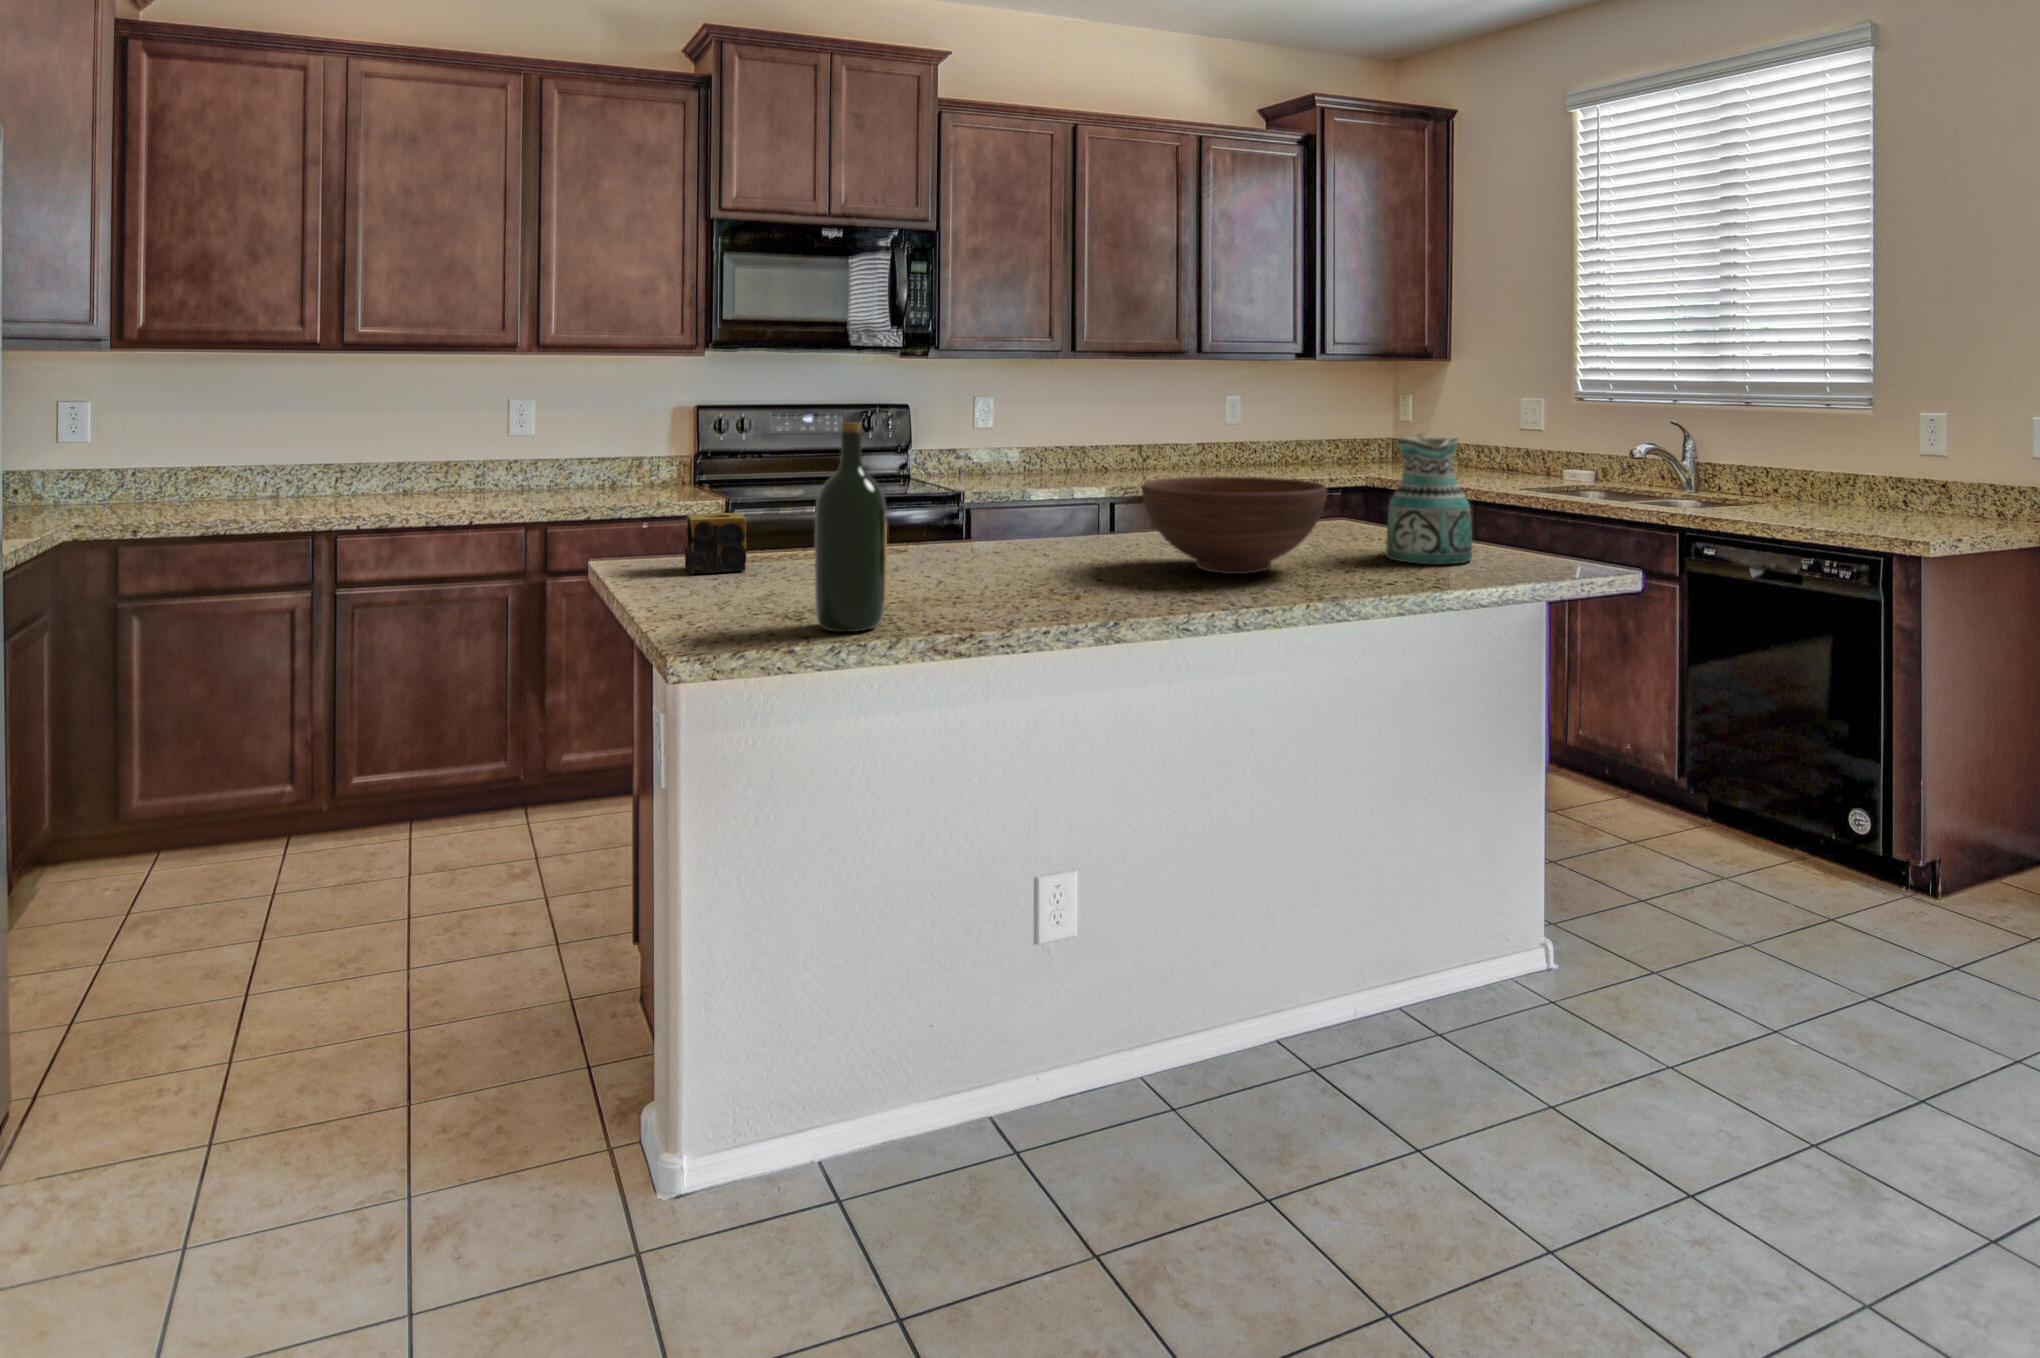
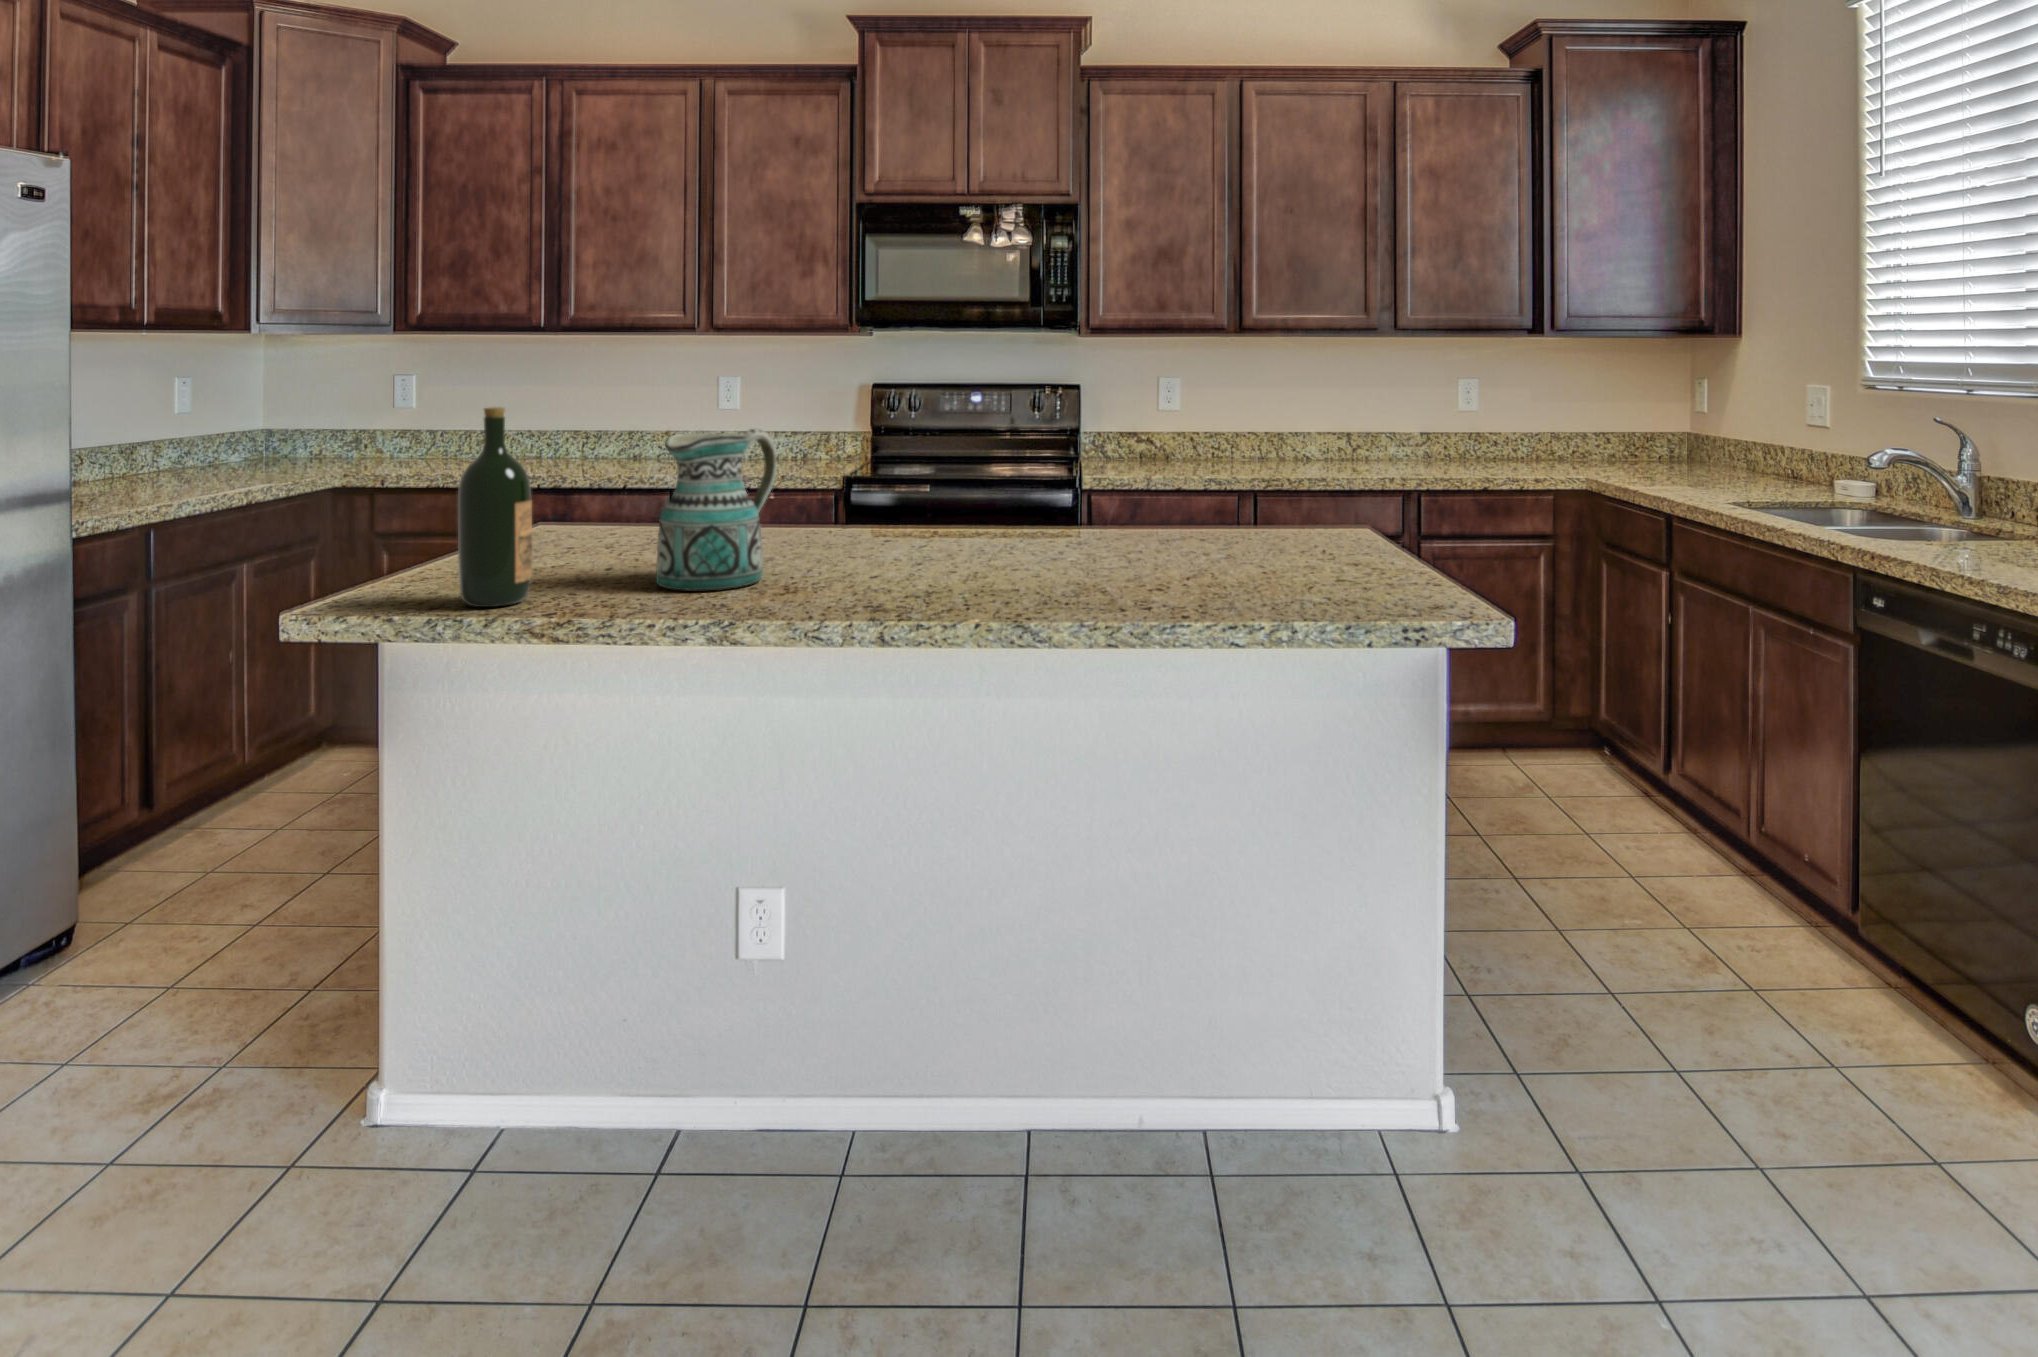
ceramic pitcher: present [1386,433,1472,564] -> present [656,429,777,590]
fruit bowl: present [1142,477,1327,574] -> none [912,470,1116,580]
candle: present [685,513,747,574] -> none [552,486,621,541]

